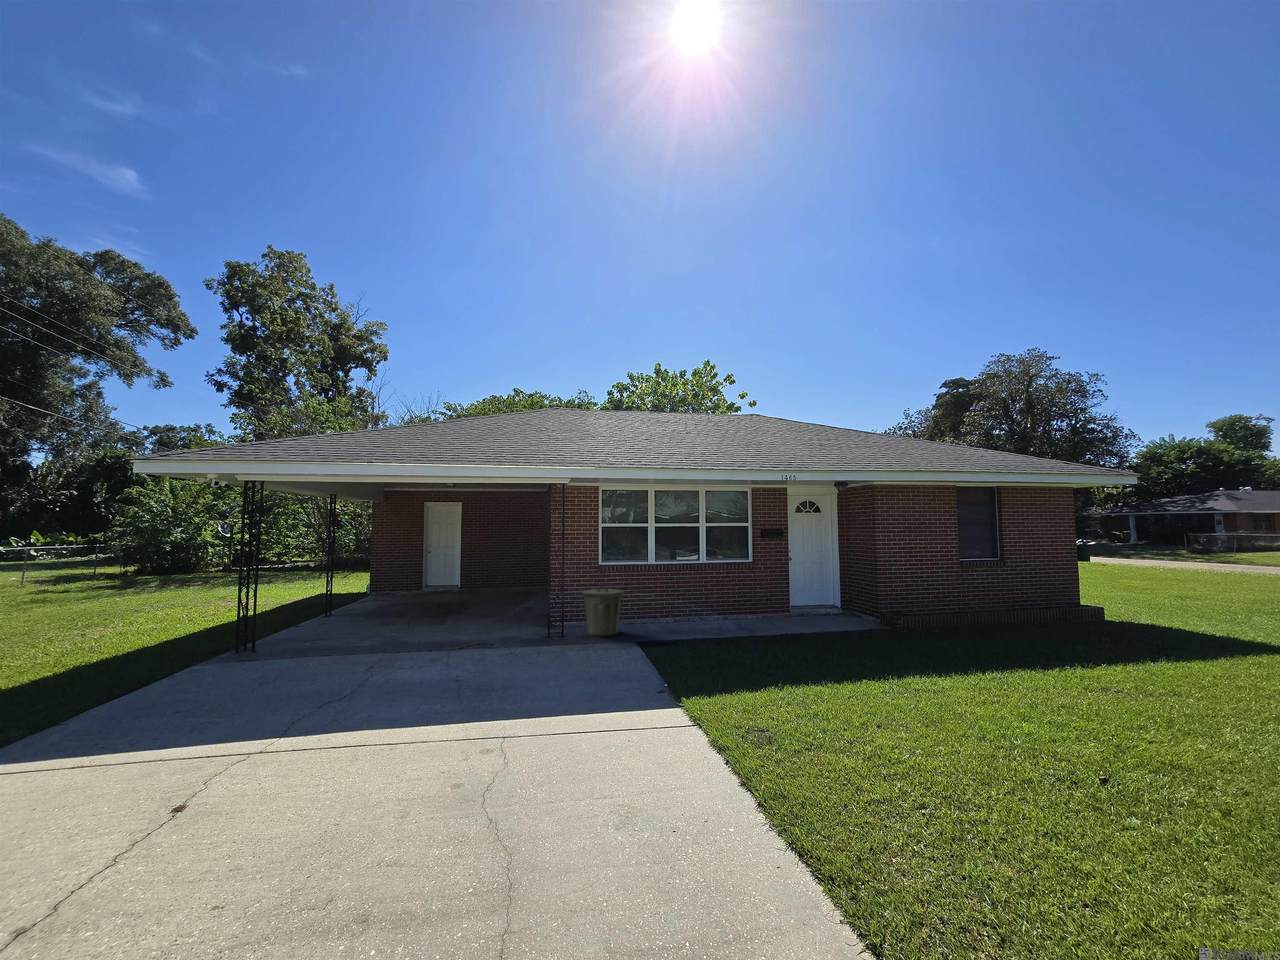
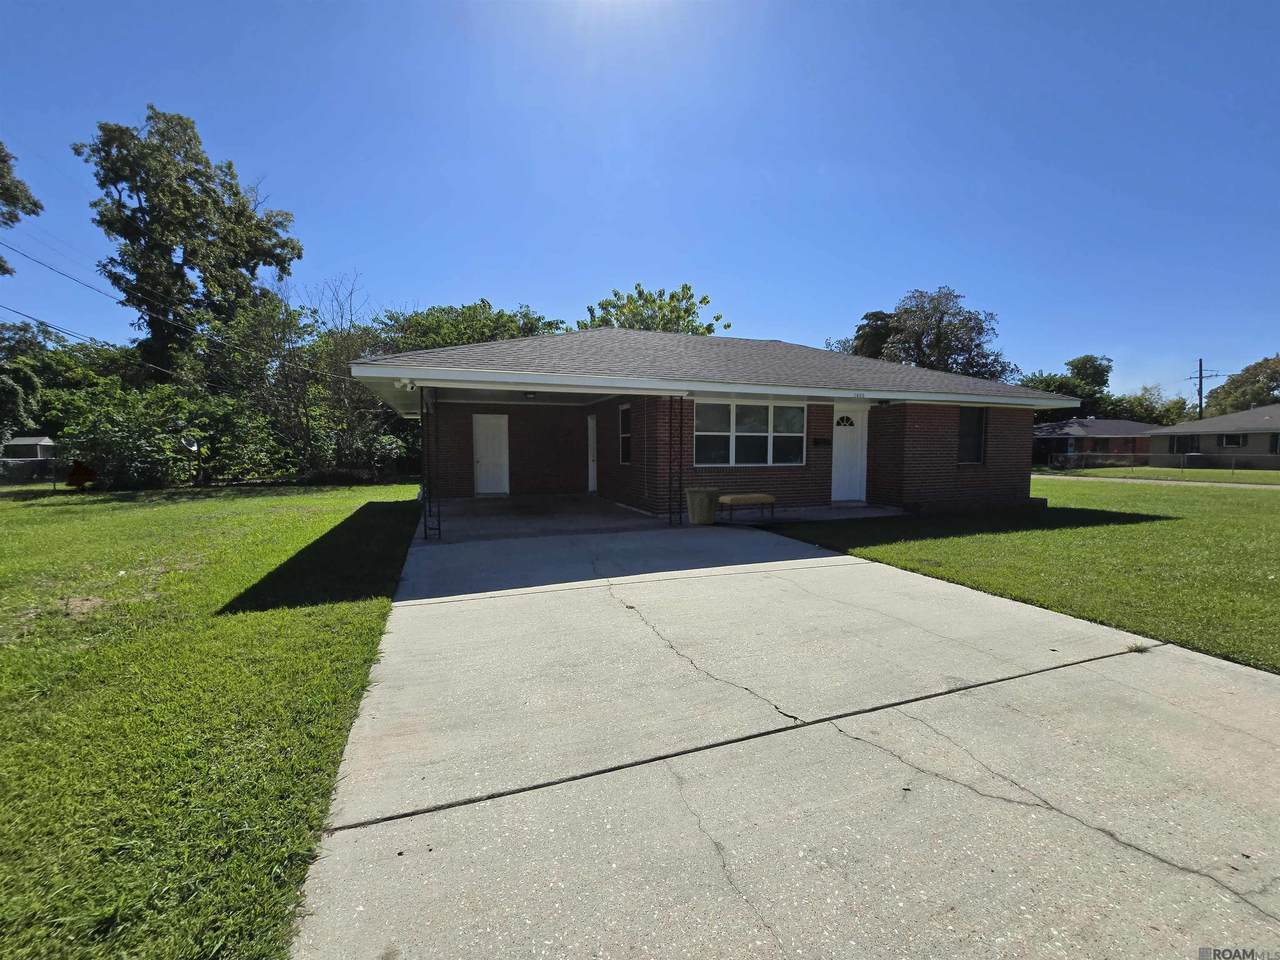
lounge chair: none [111,546,147,577] -> present [65,459,99,491]
bench: none [634,597,701,631] -> present [719,494,775,521]

